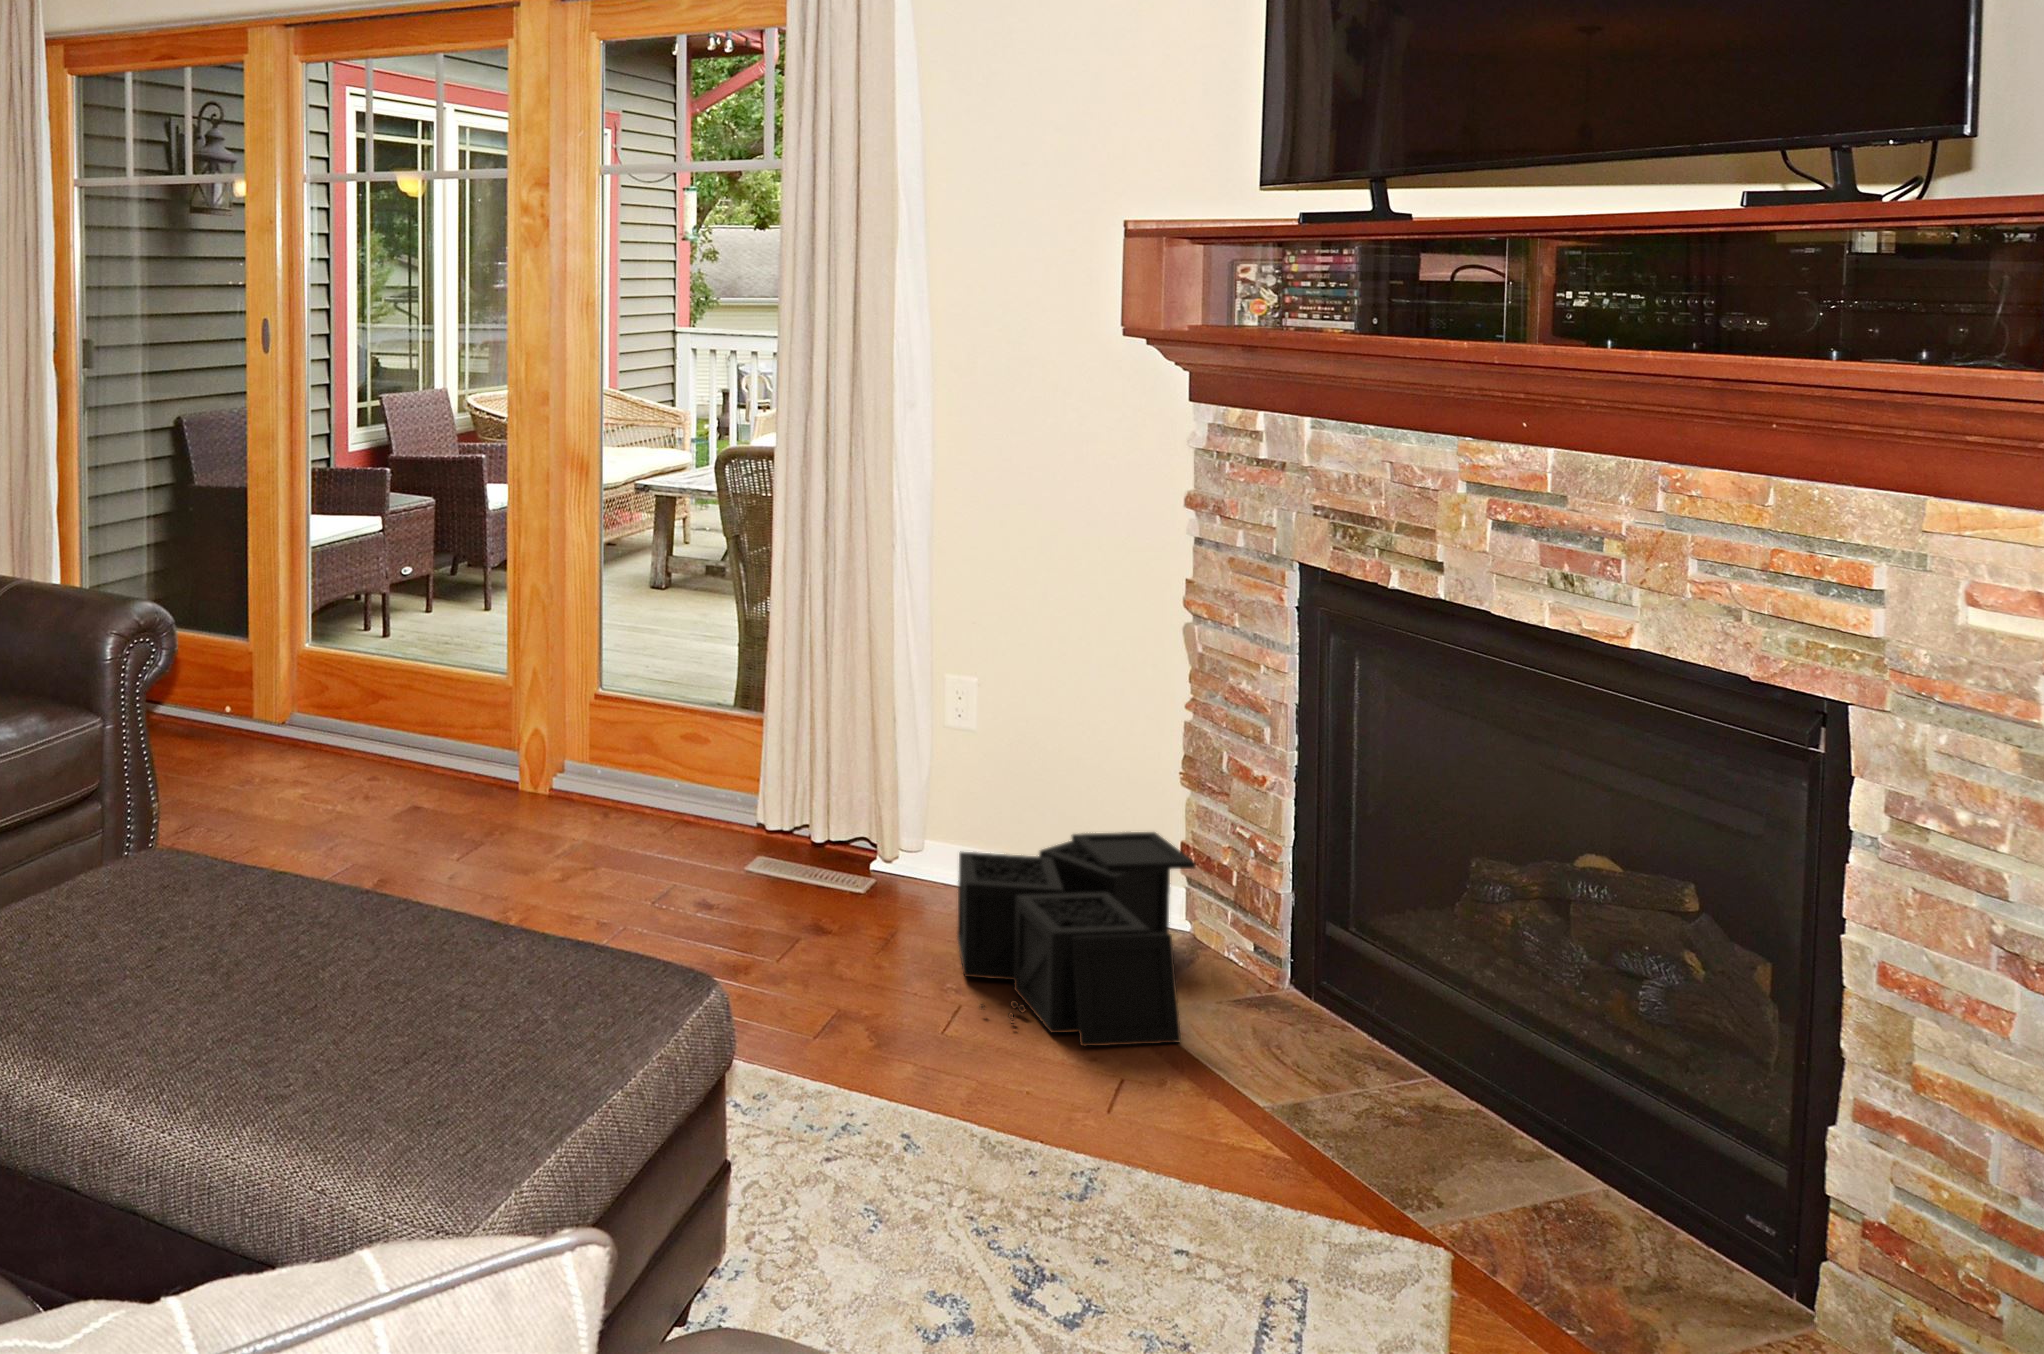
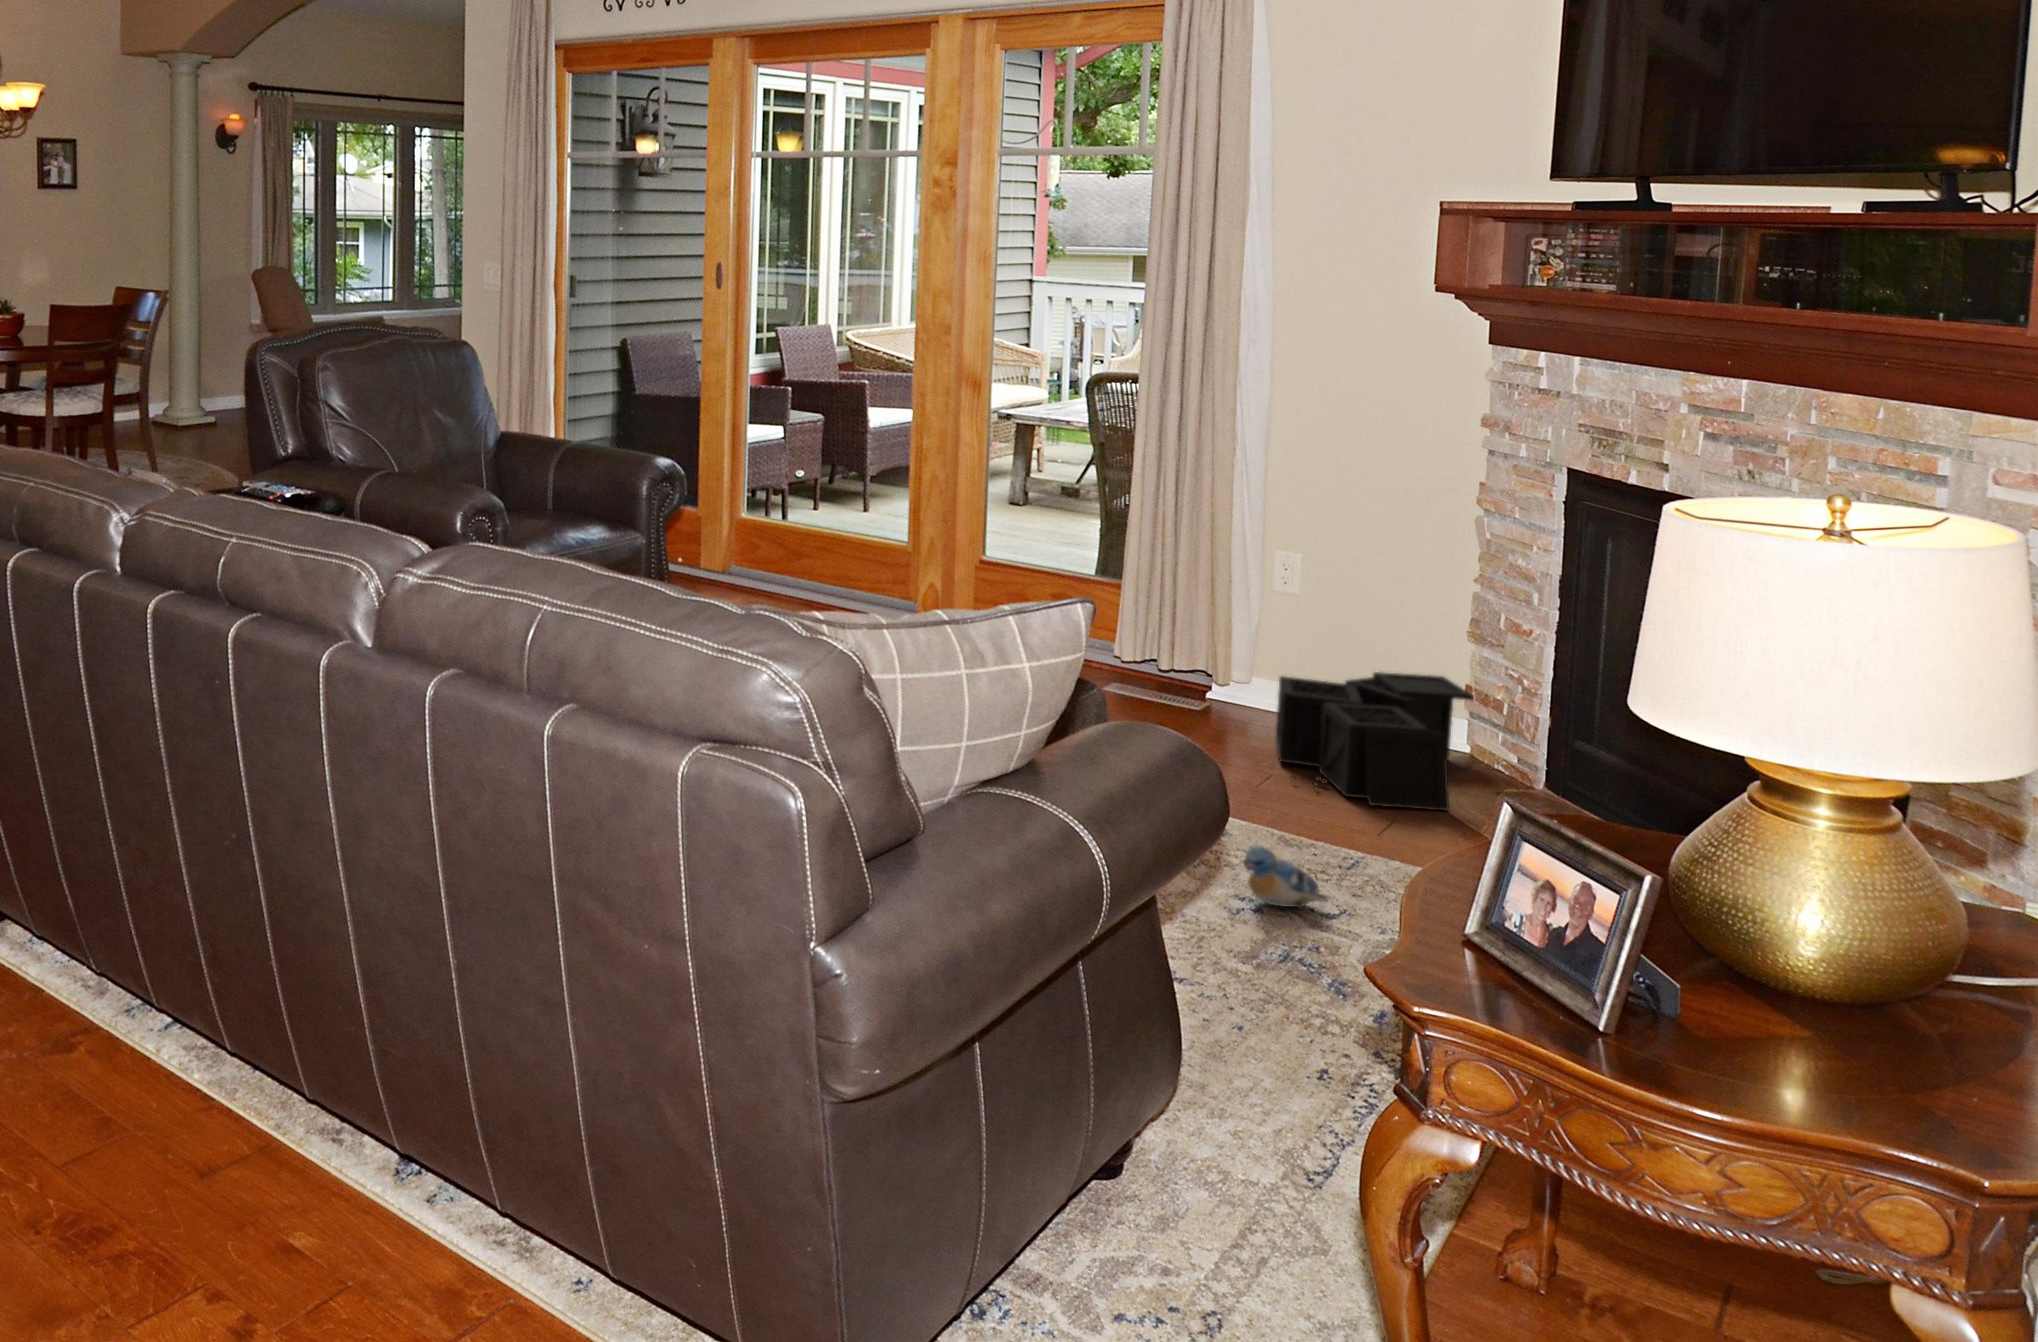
plush toy: none [920,1194,1045,1287] -> present [1243,846,1327,907]

